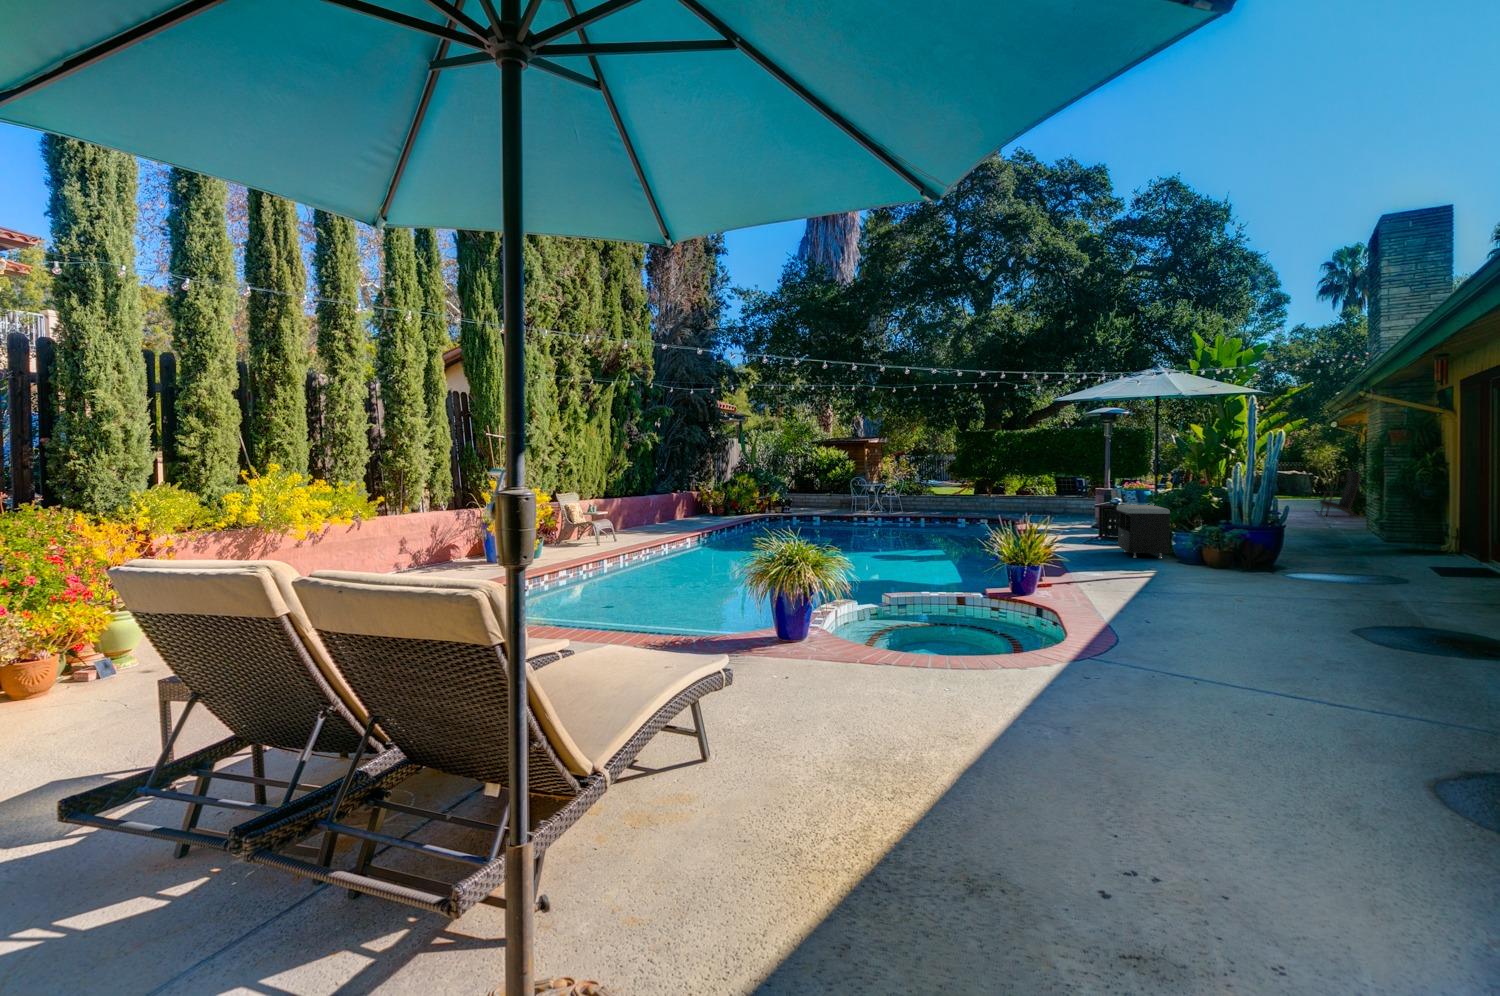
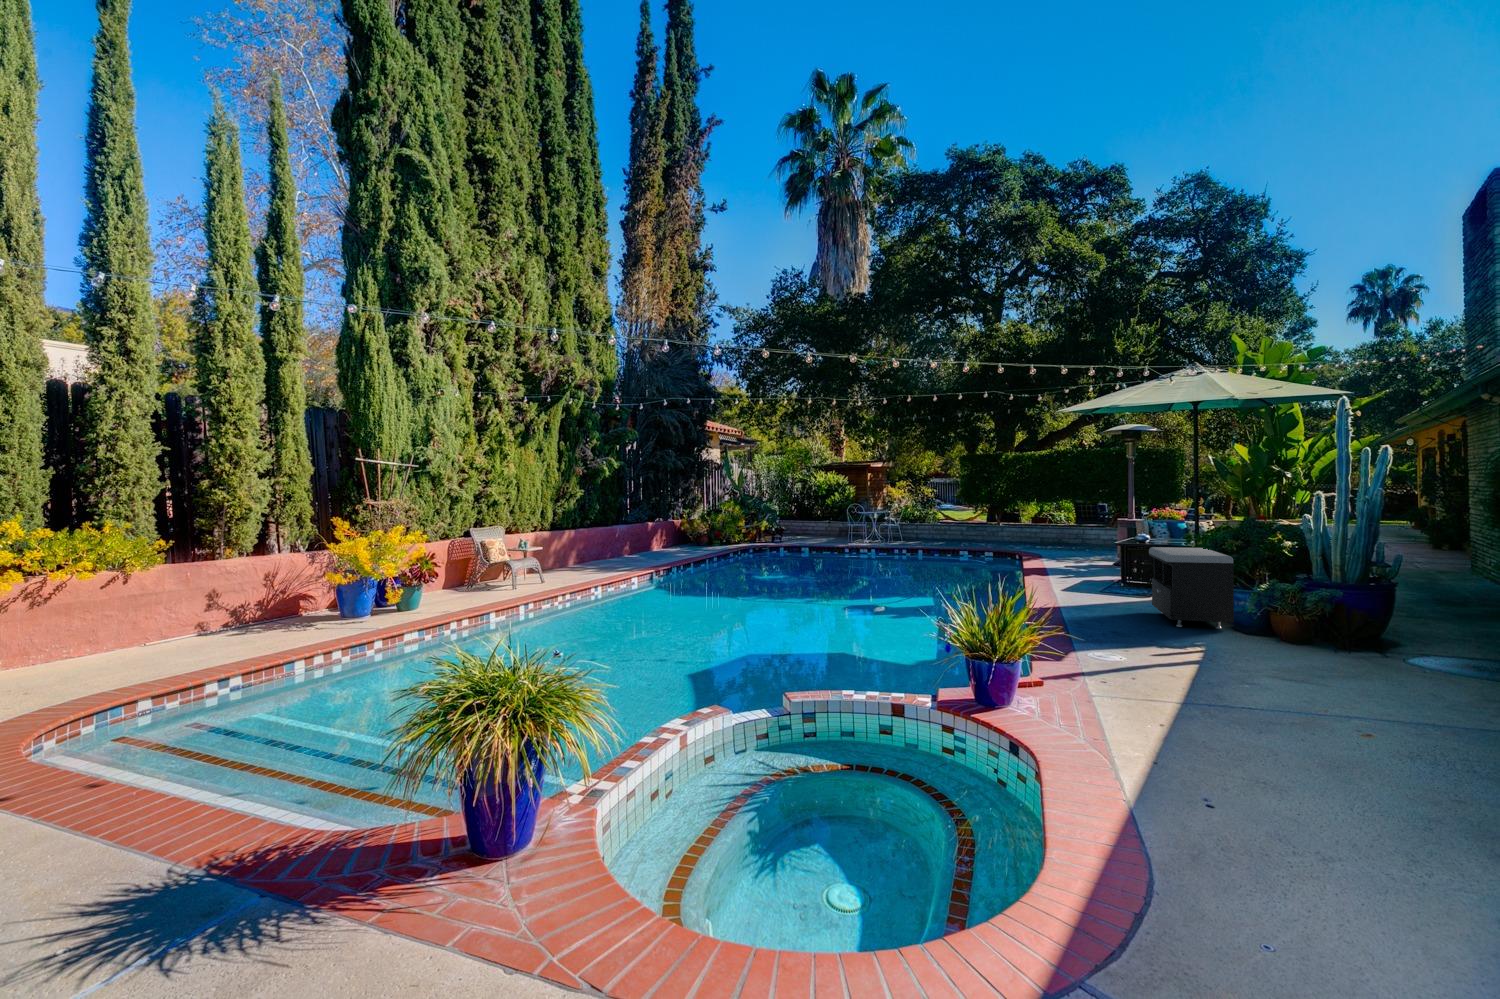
lounge chair: present [1320,471,1360,517] -> none [1398,497,1459,554]

